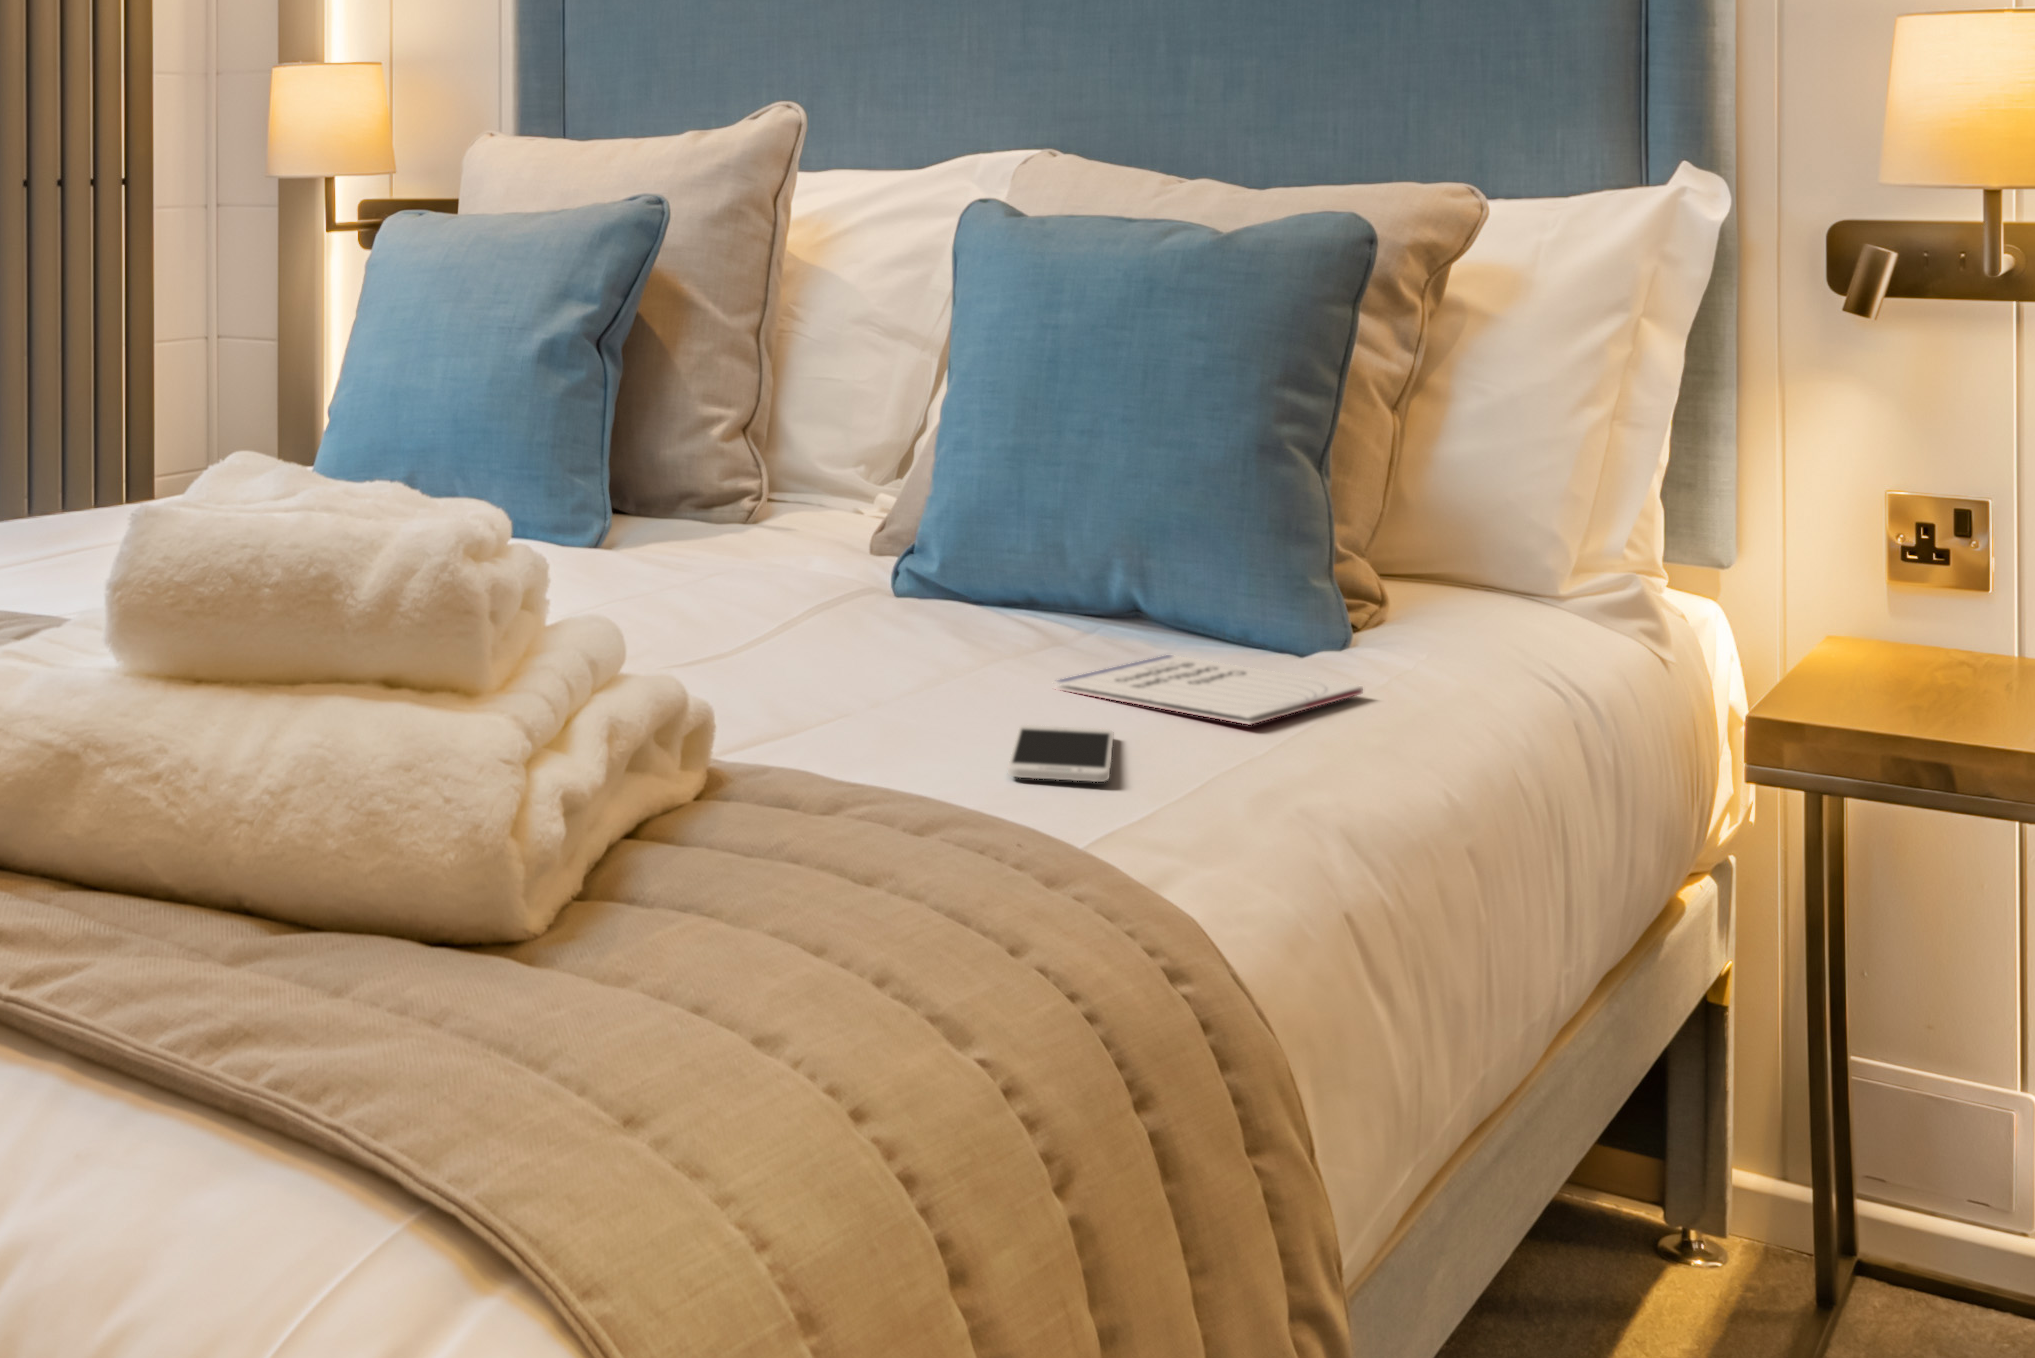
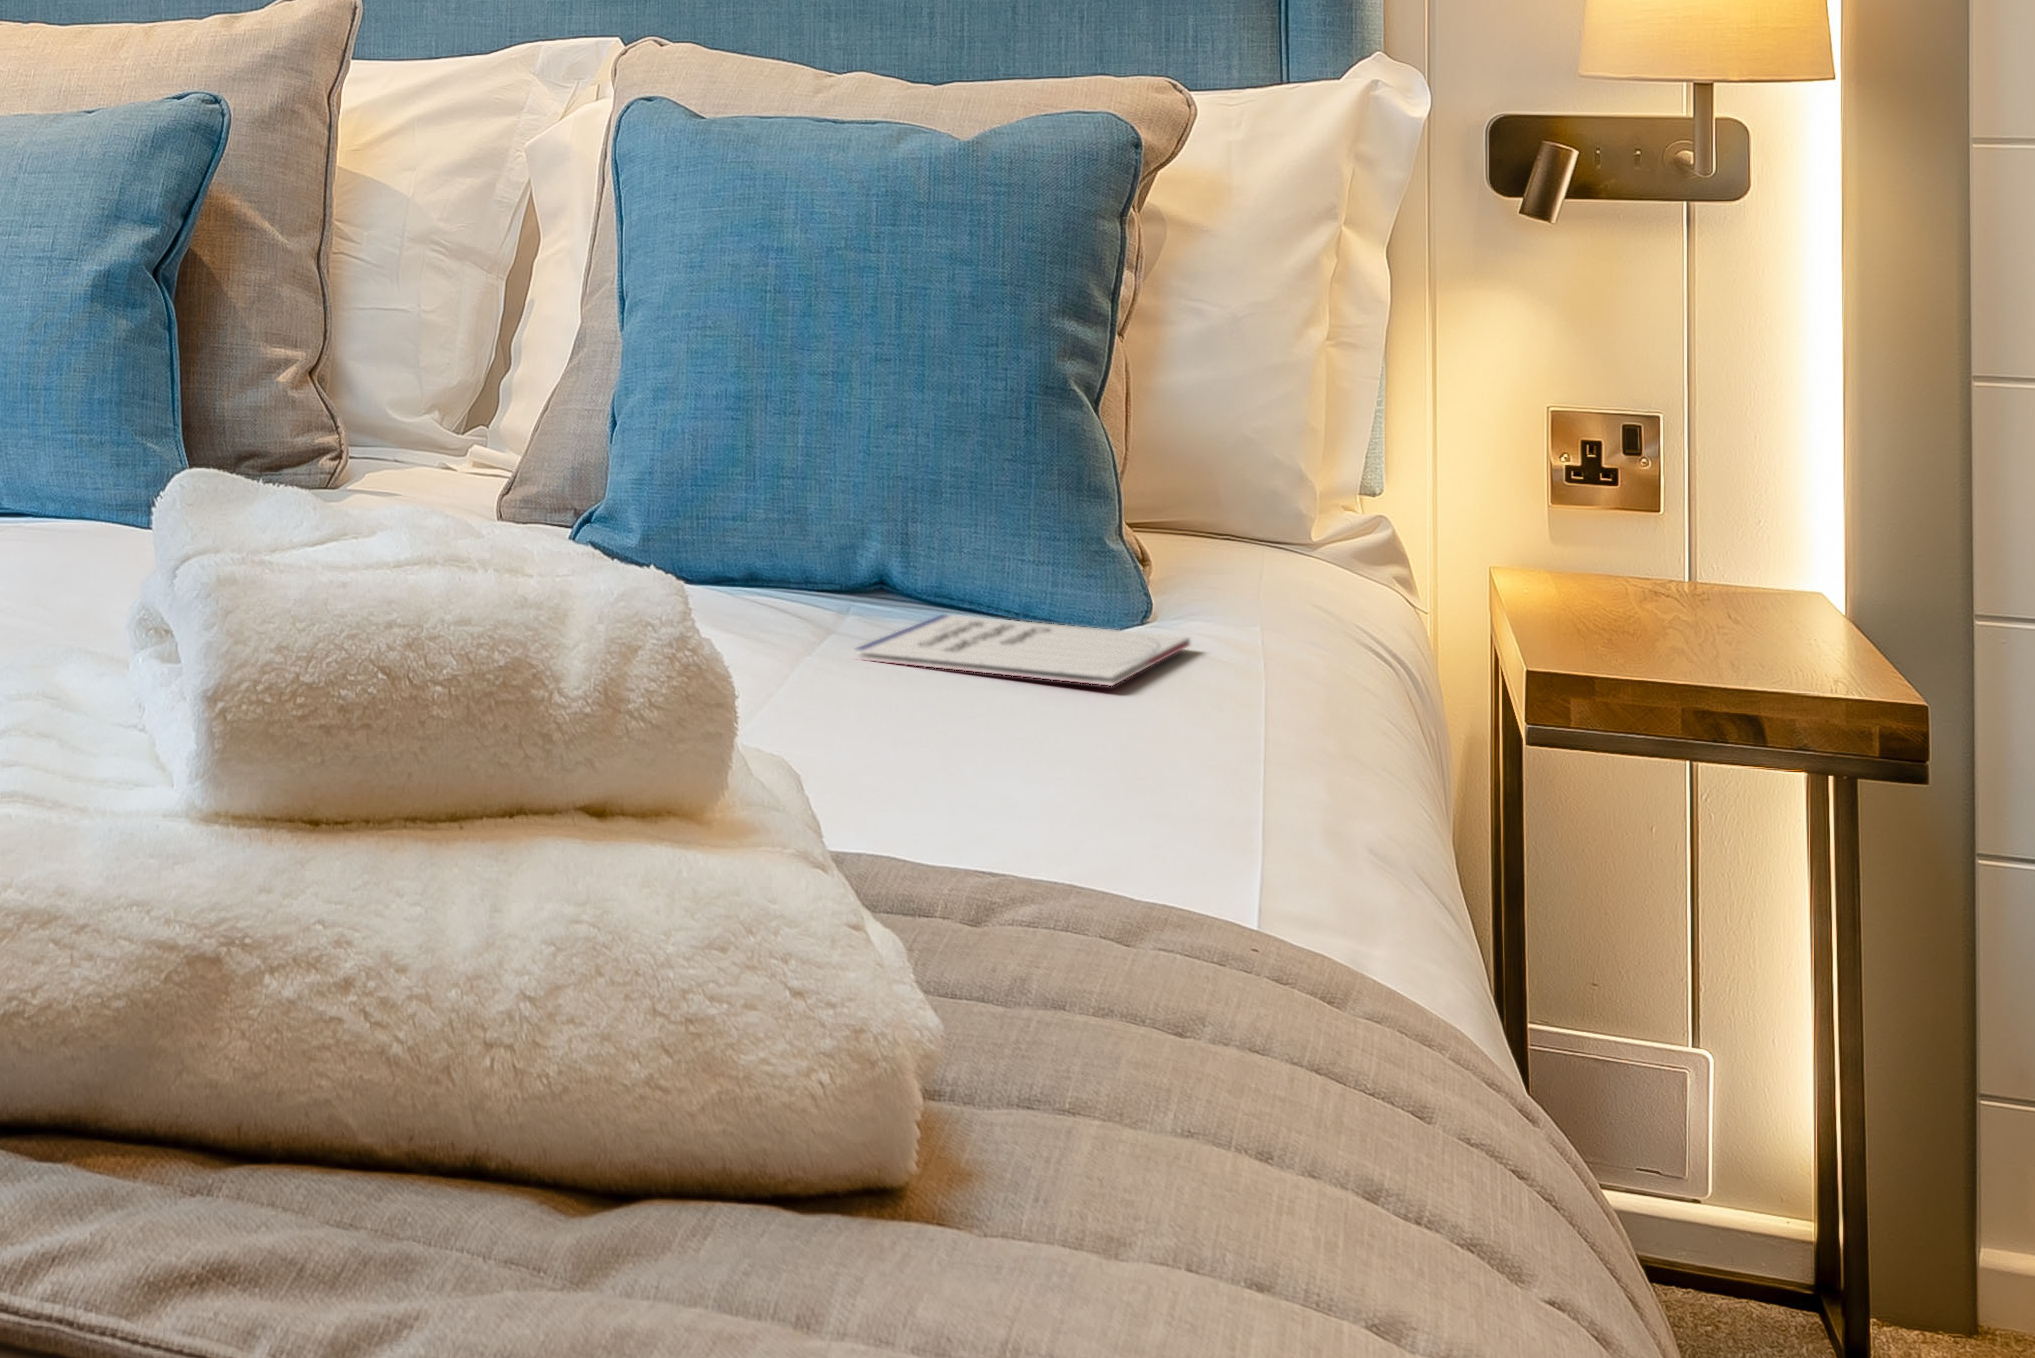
smartphone: present [1008,725,1113,782] -> none [868,699,1028,760]

